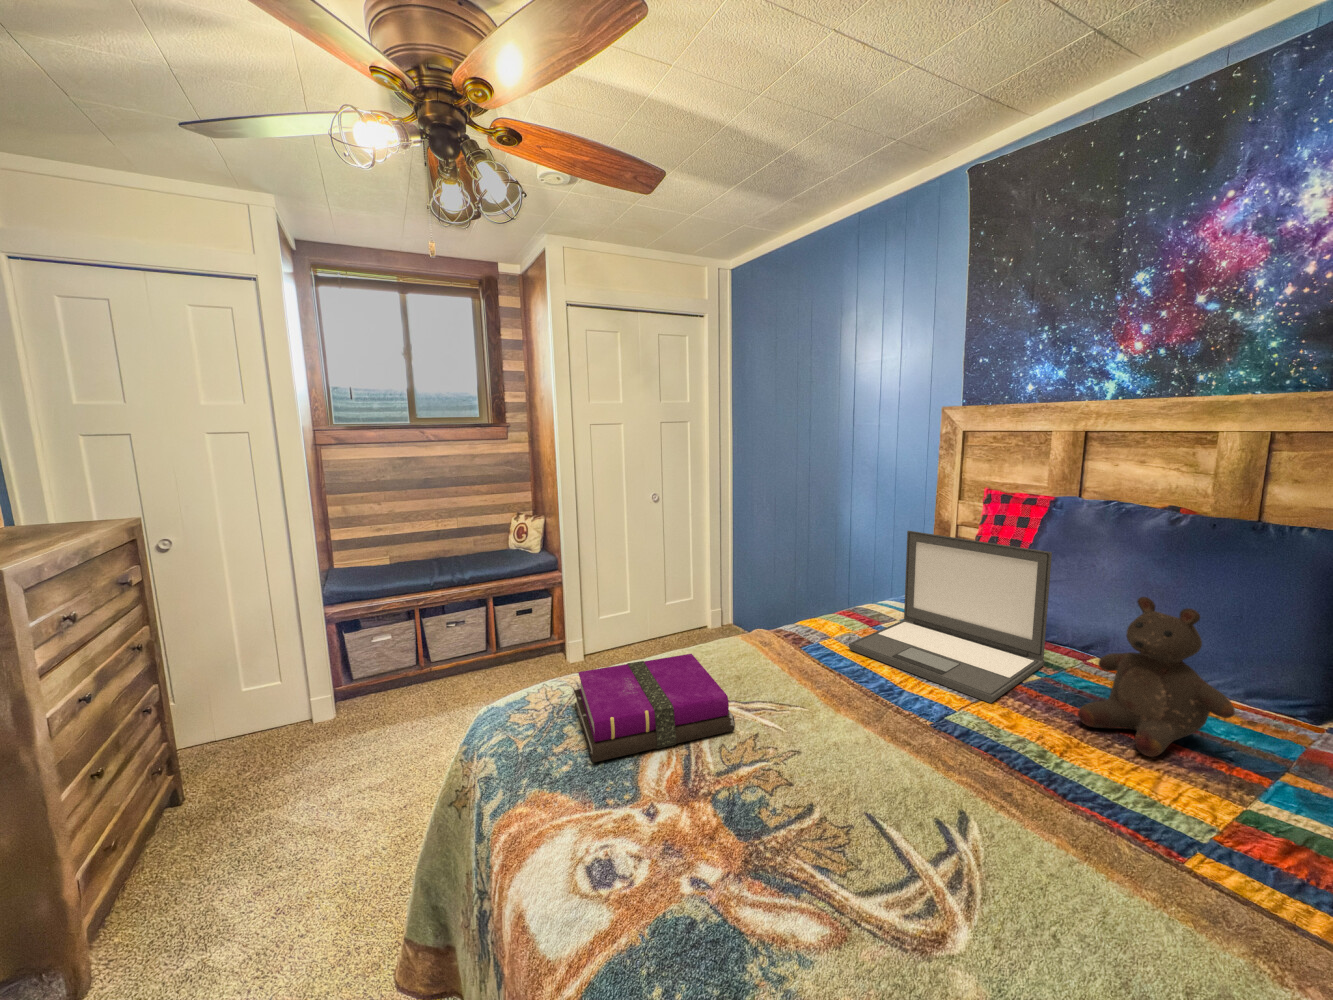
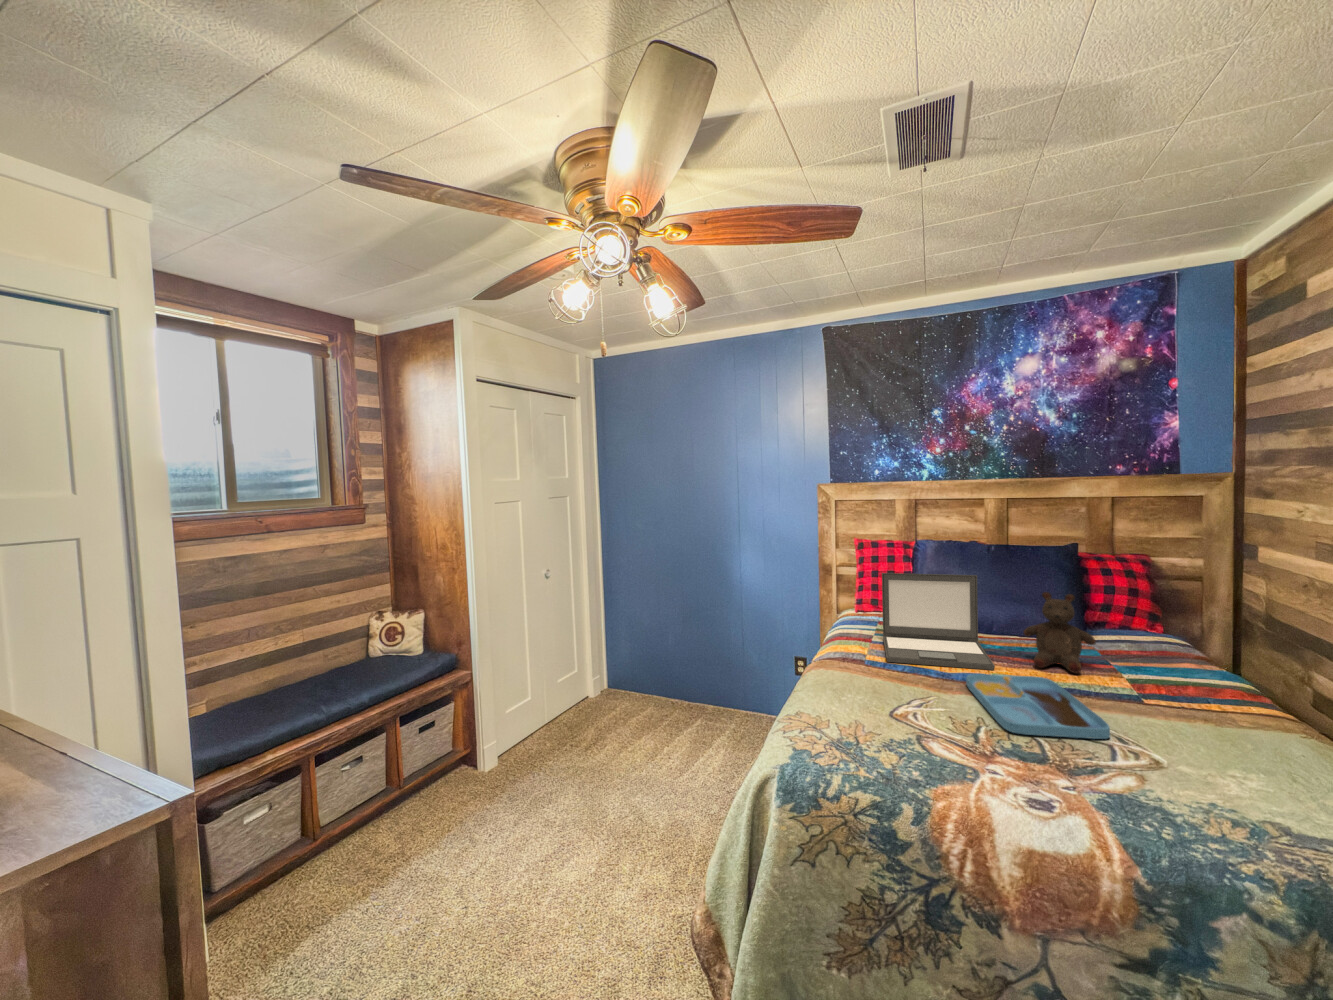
notebook: present [574,654,735,762] -> none [816,686,931,774]
tray: none [818,693,1038,861] -> present [966,674,1110,739]

